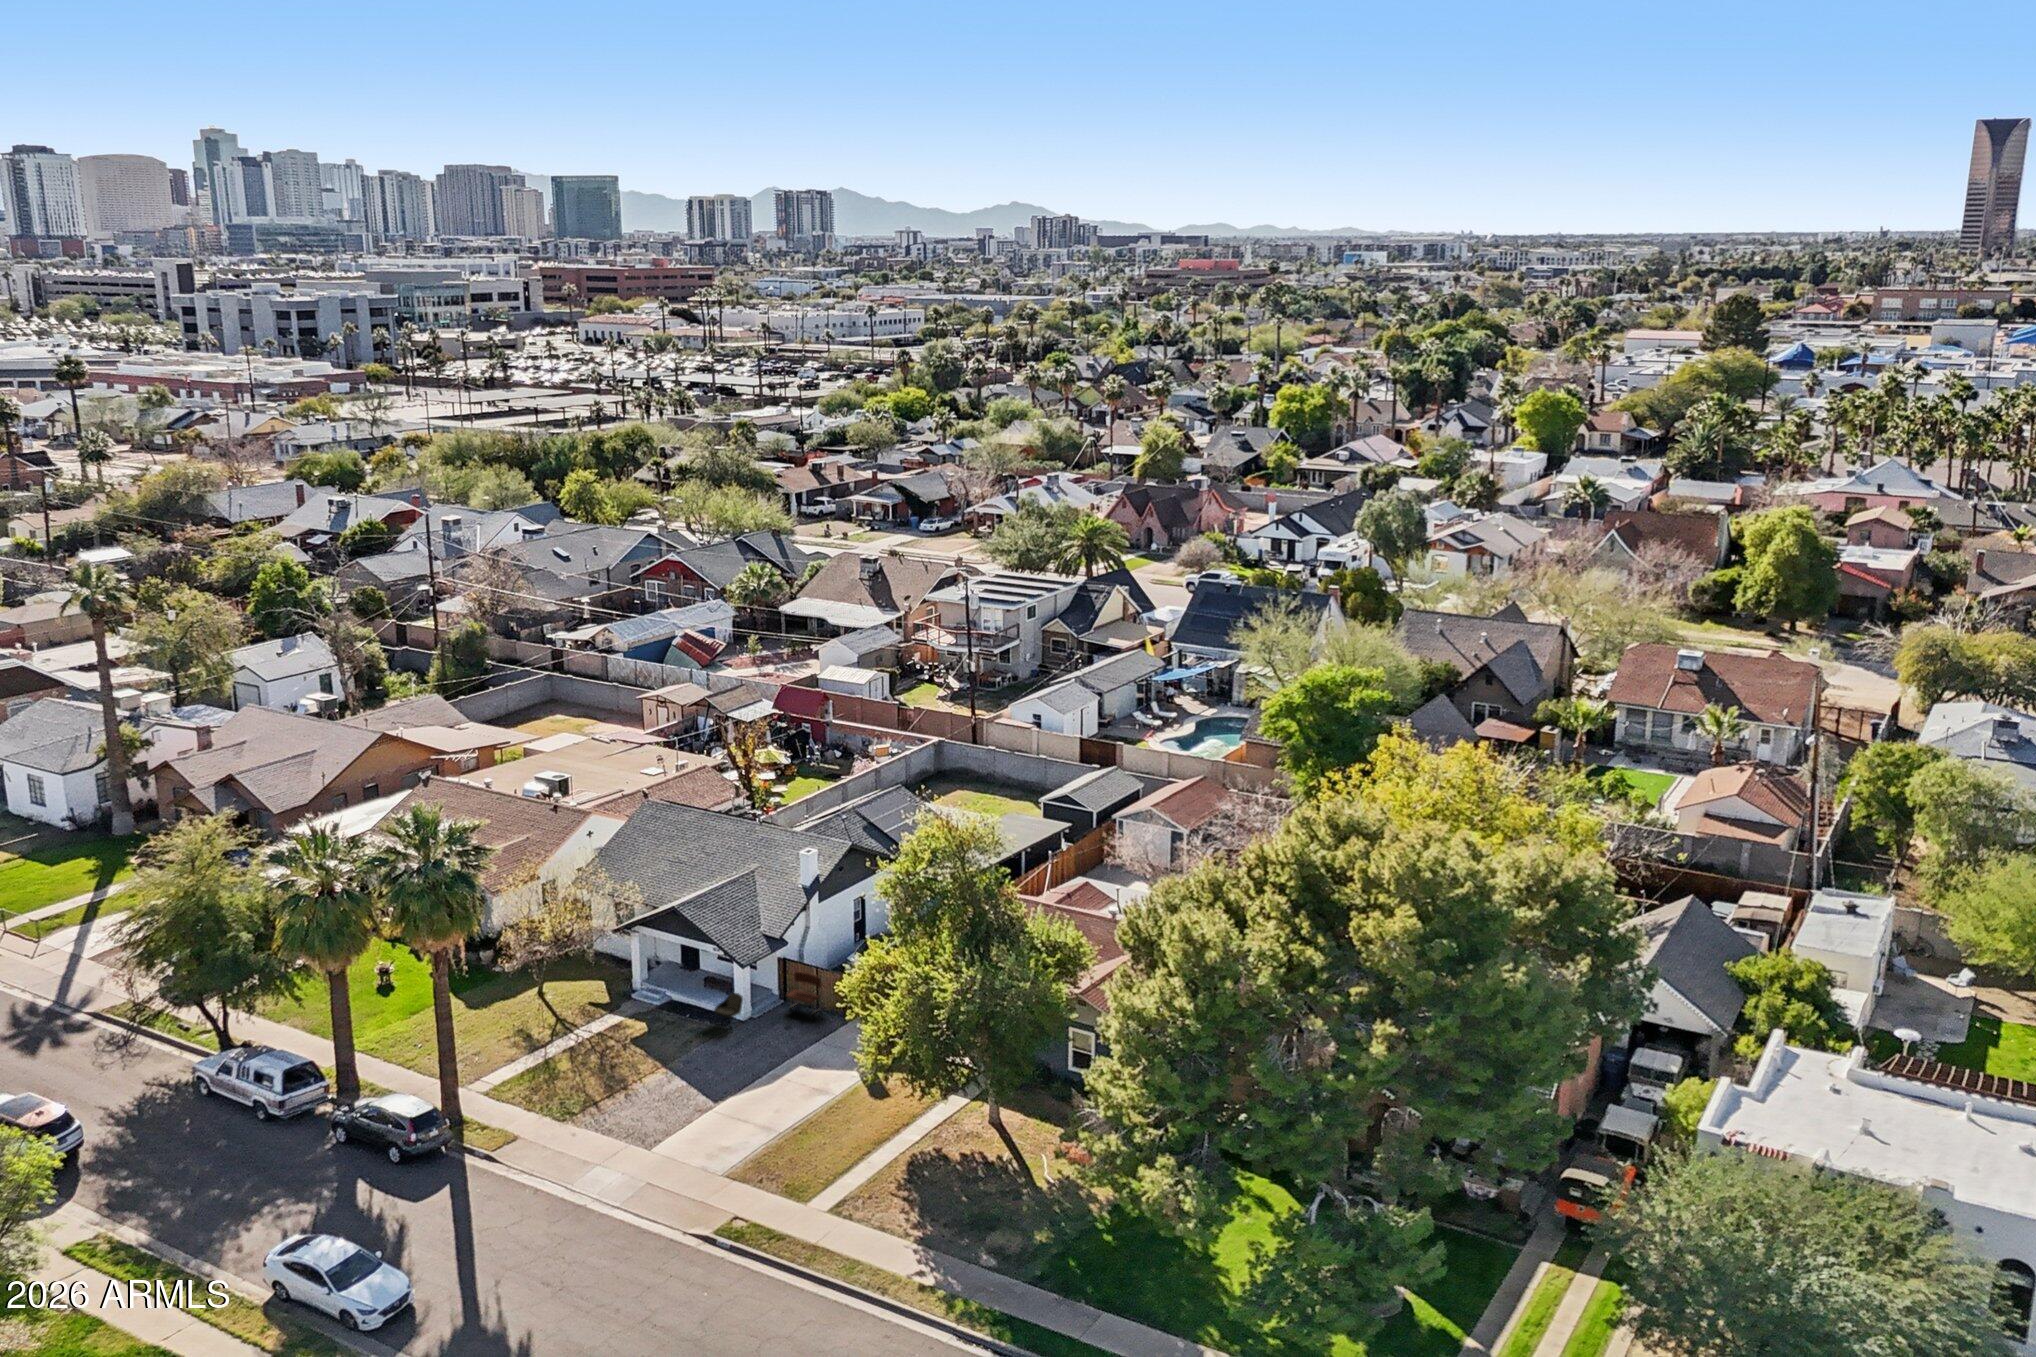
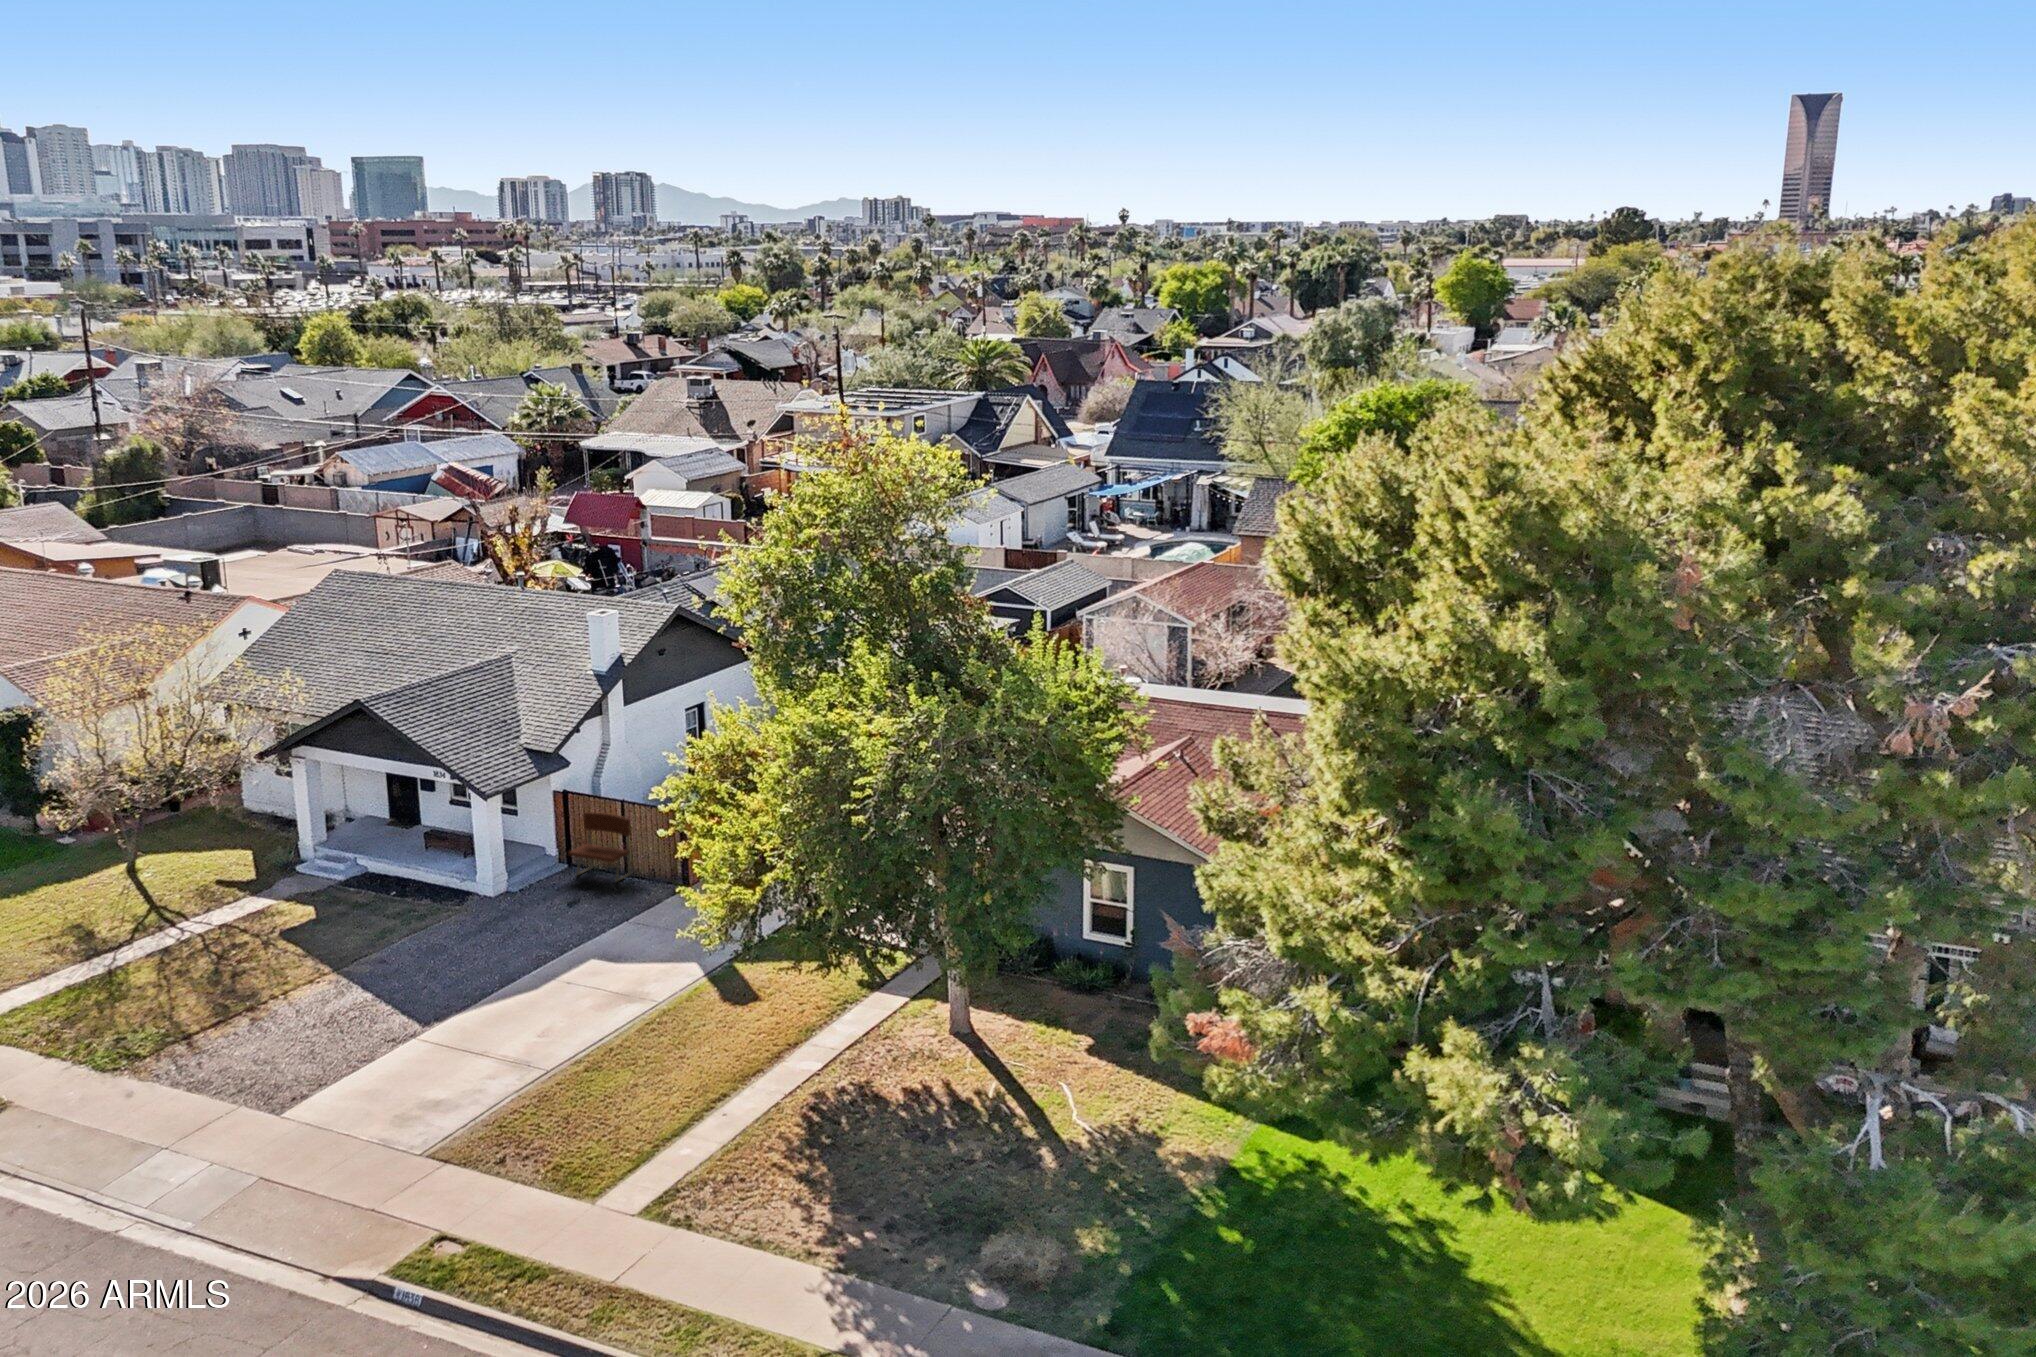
lounge chair: present [714,993,743,1018] -> none [436,847,495,908]

